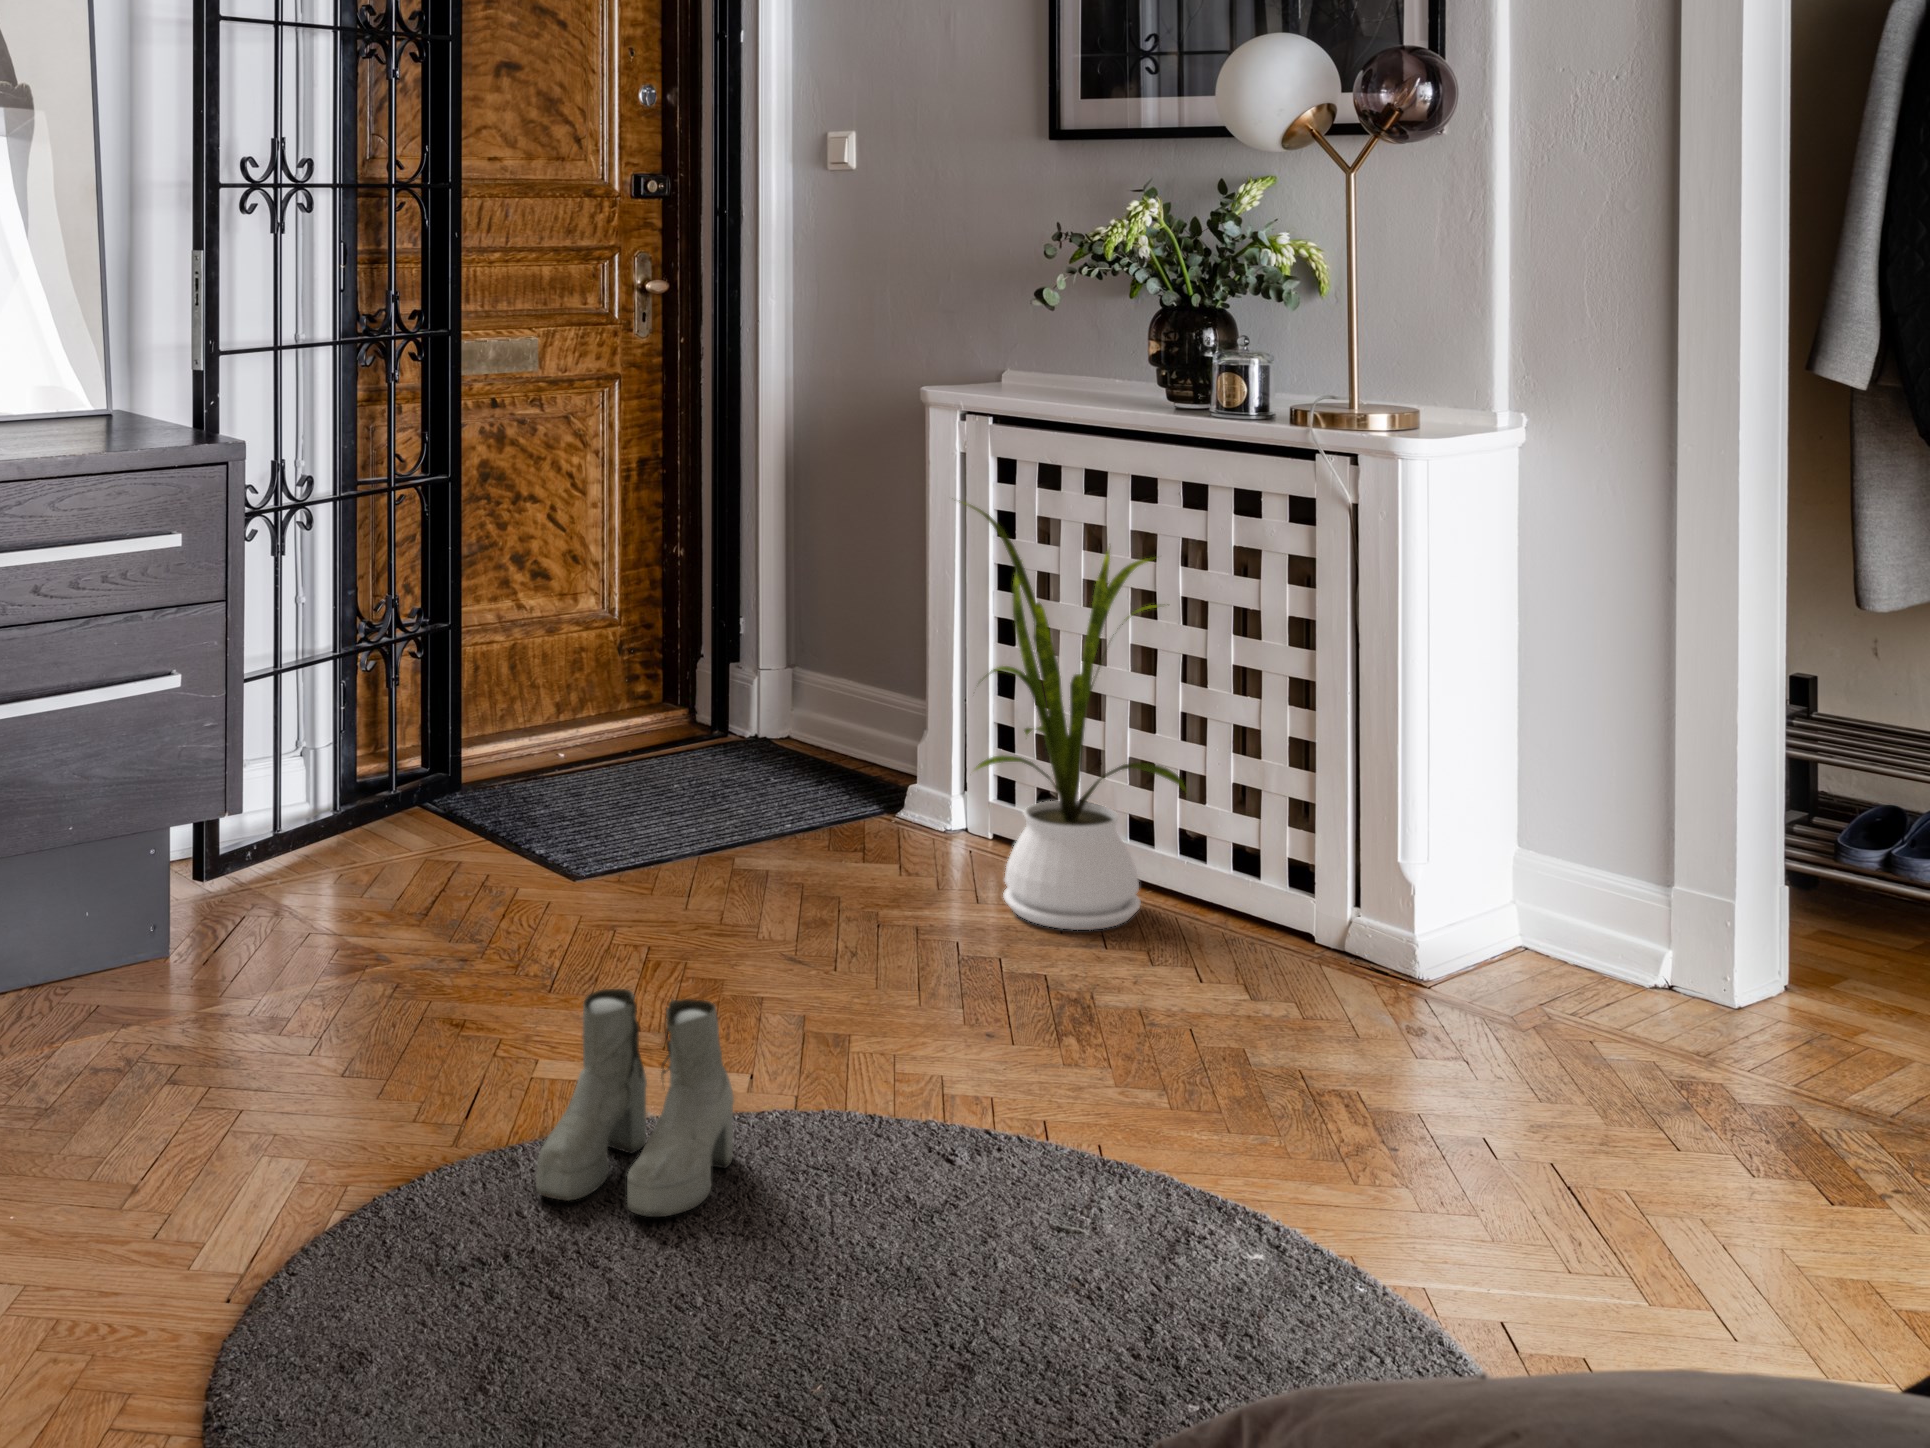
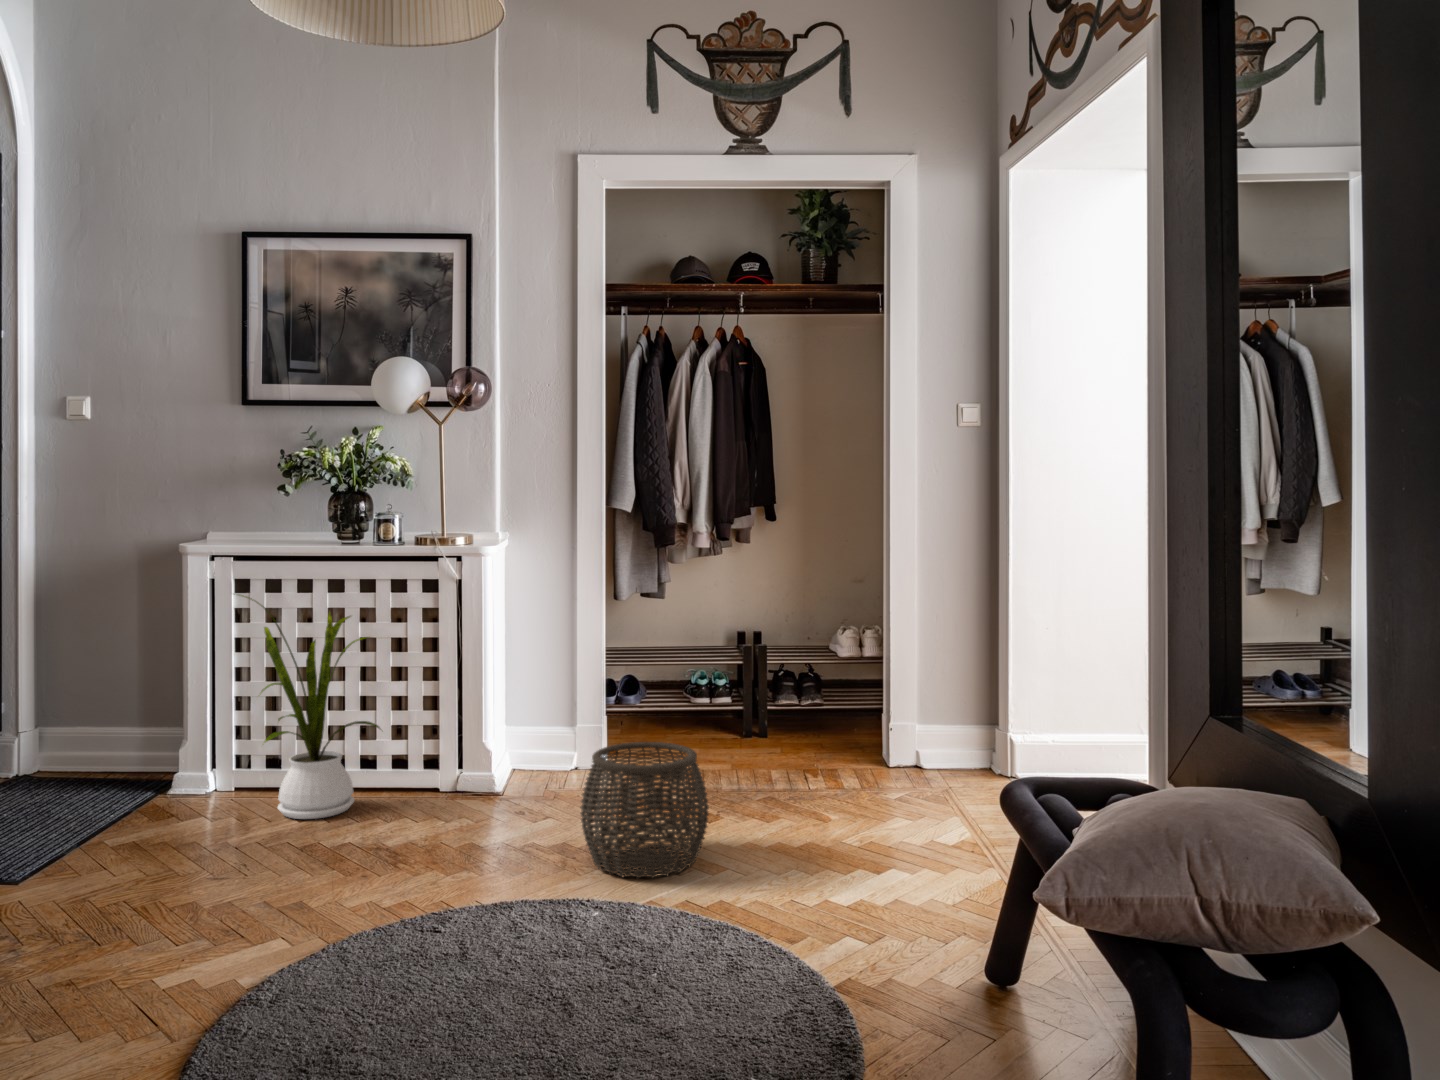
woven basket: none [1378,942,1710,1283] -> present [581,742,709,878]
boots: present [536,989,734,1217] -> none [176,868,292,1021]

